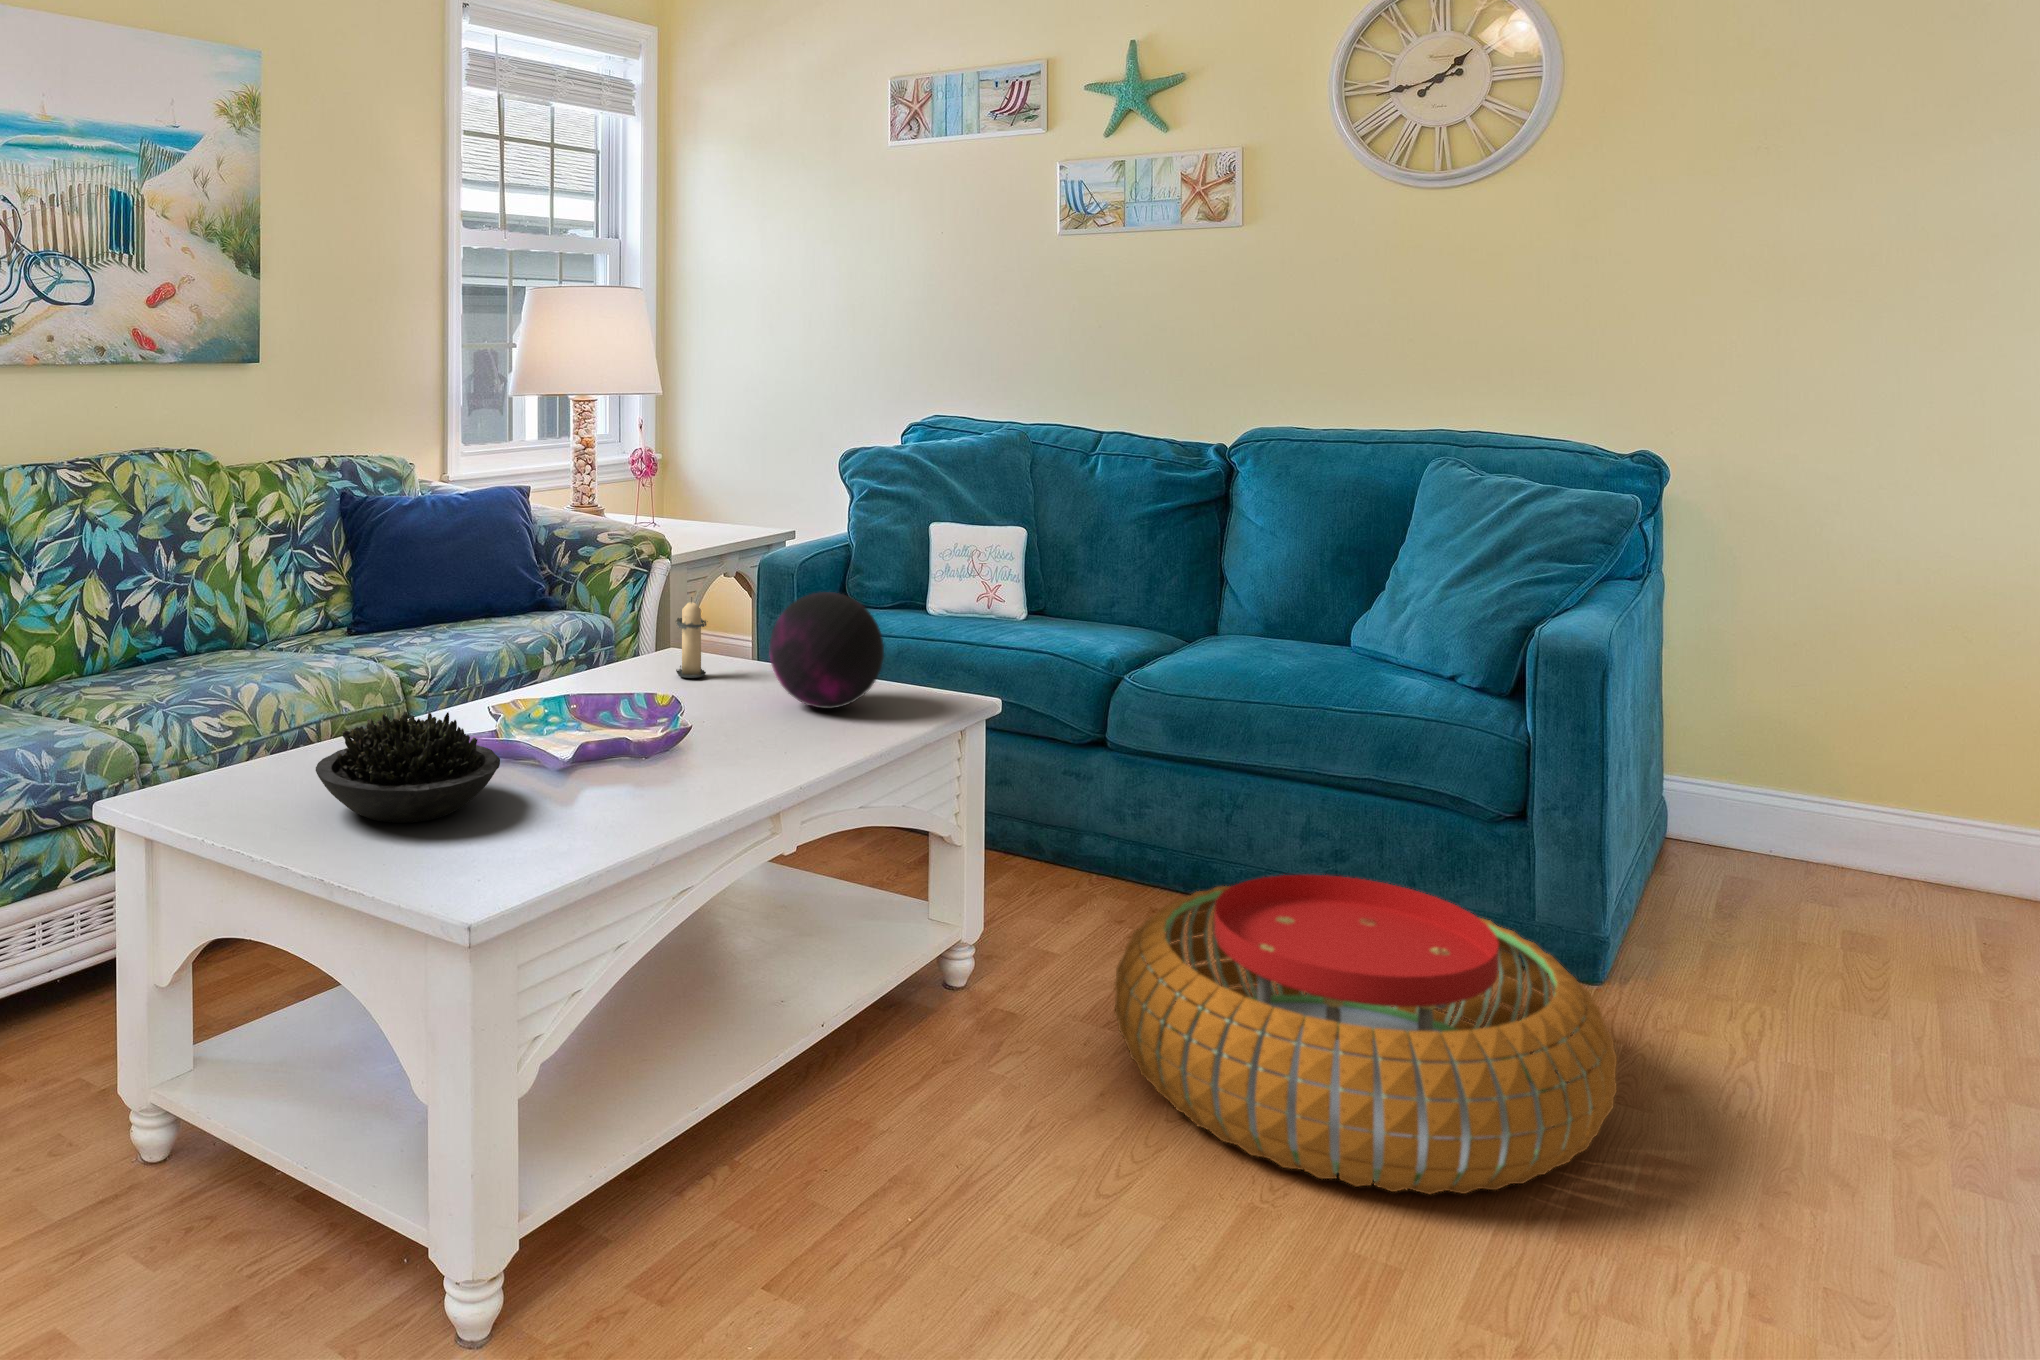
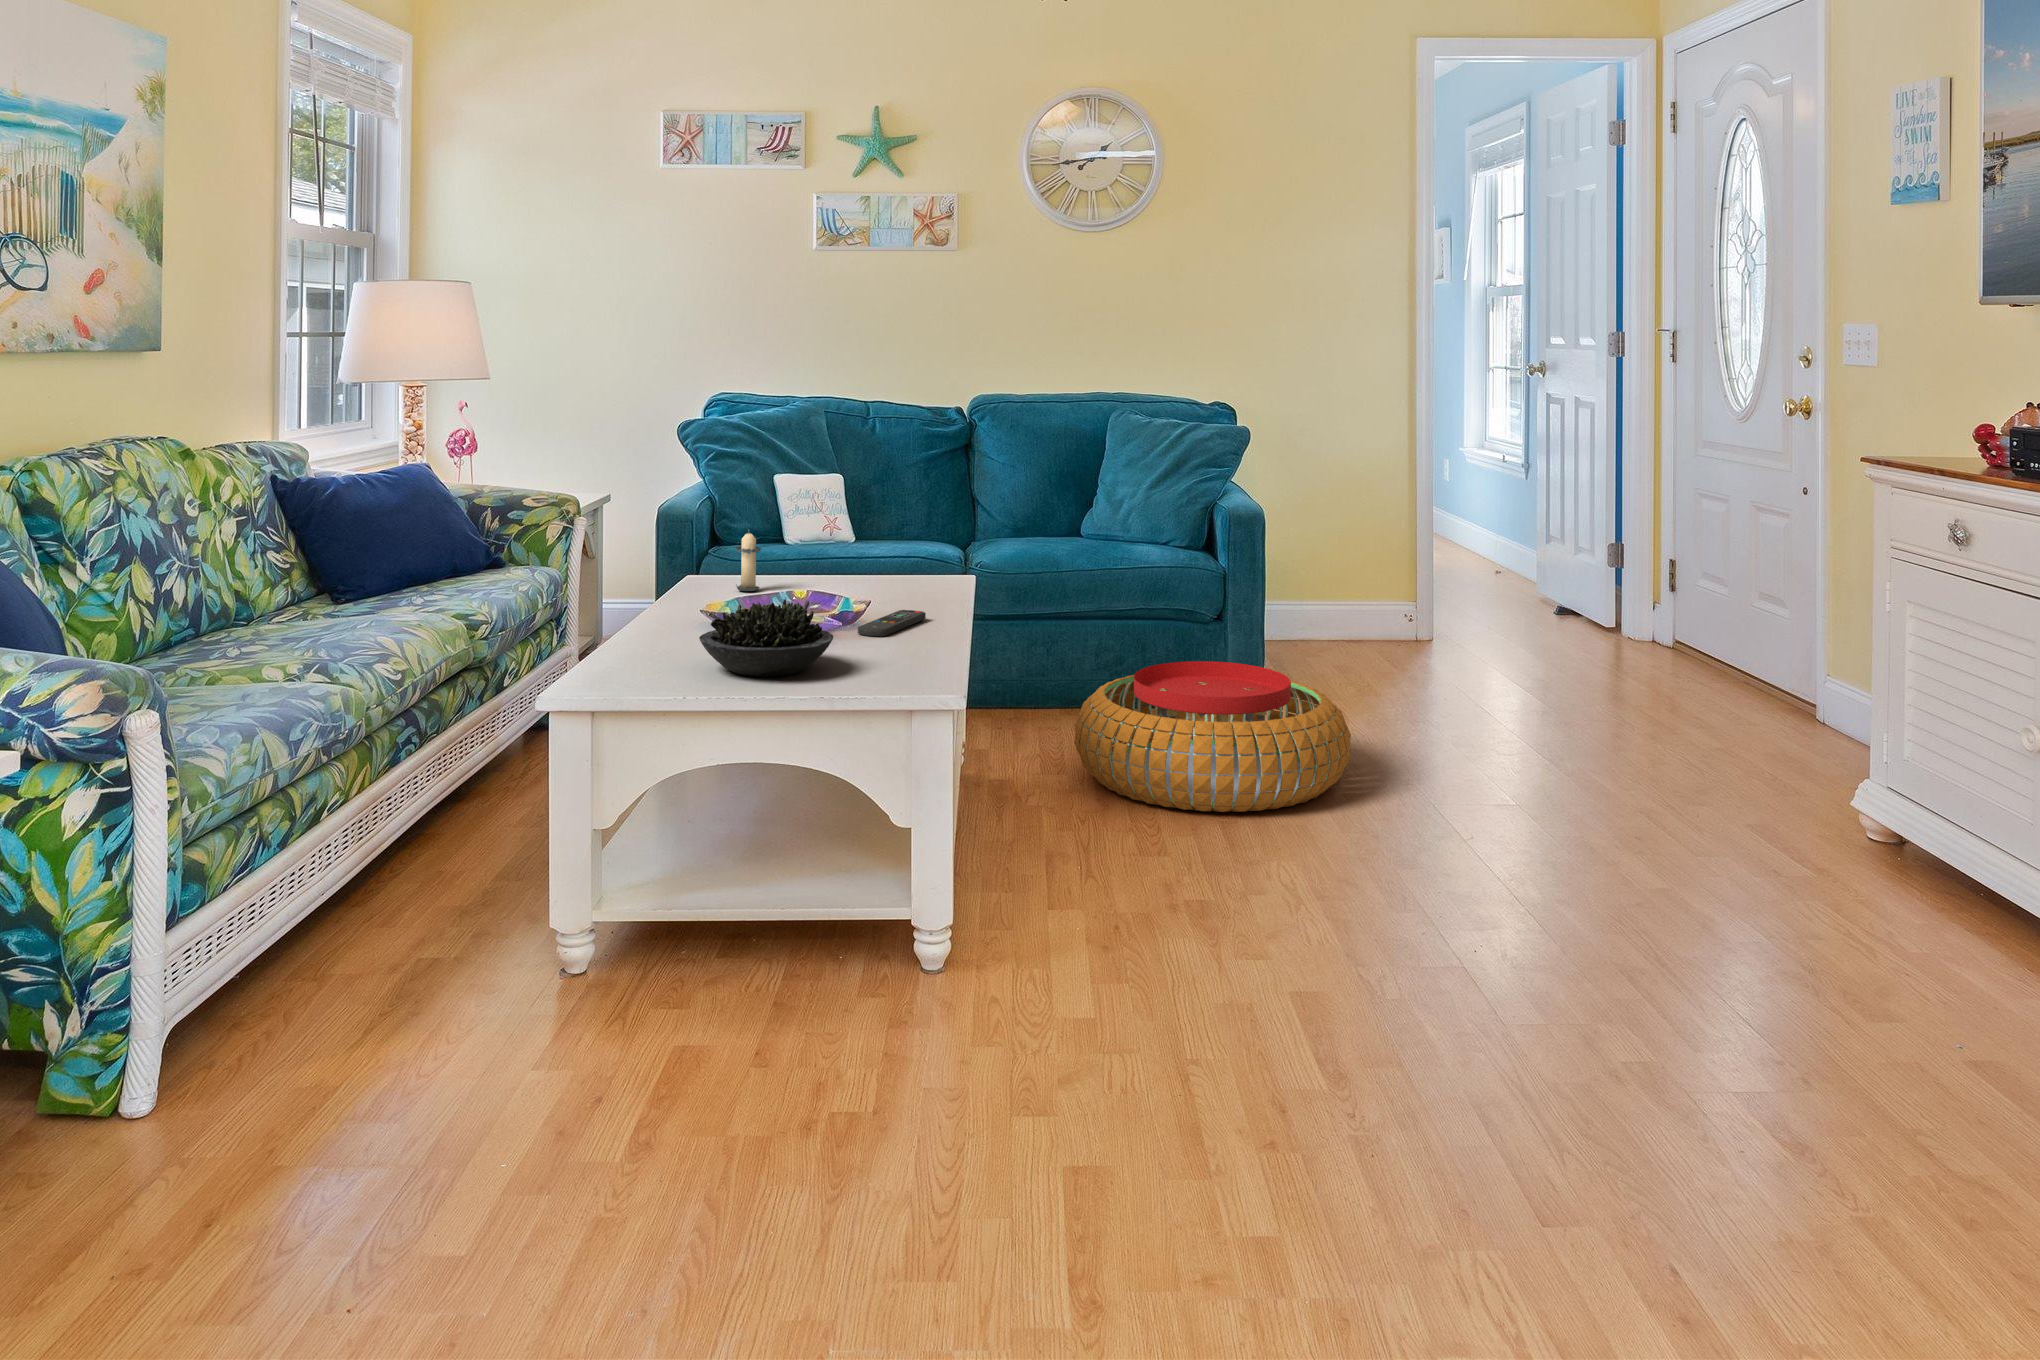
decorative orb: present [769,592,884,709] -> none [838,513,920,596]
remote control: none [651,739,790,778] -> present [858,610,926,637]

